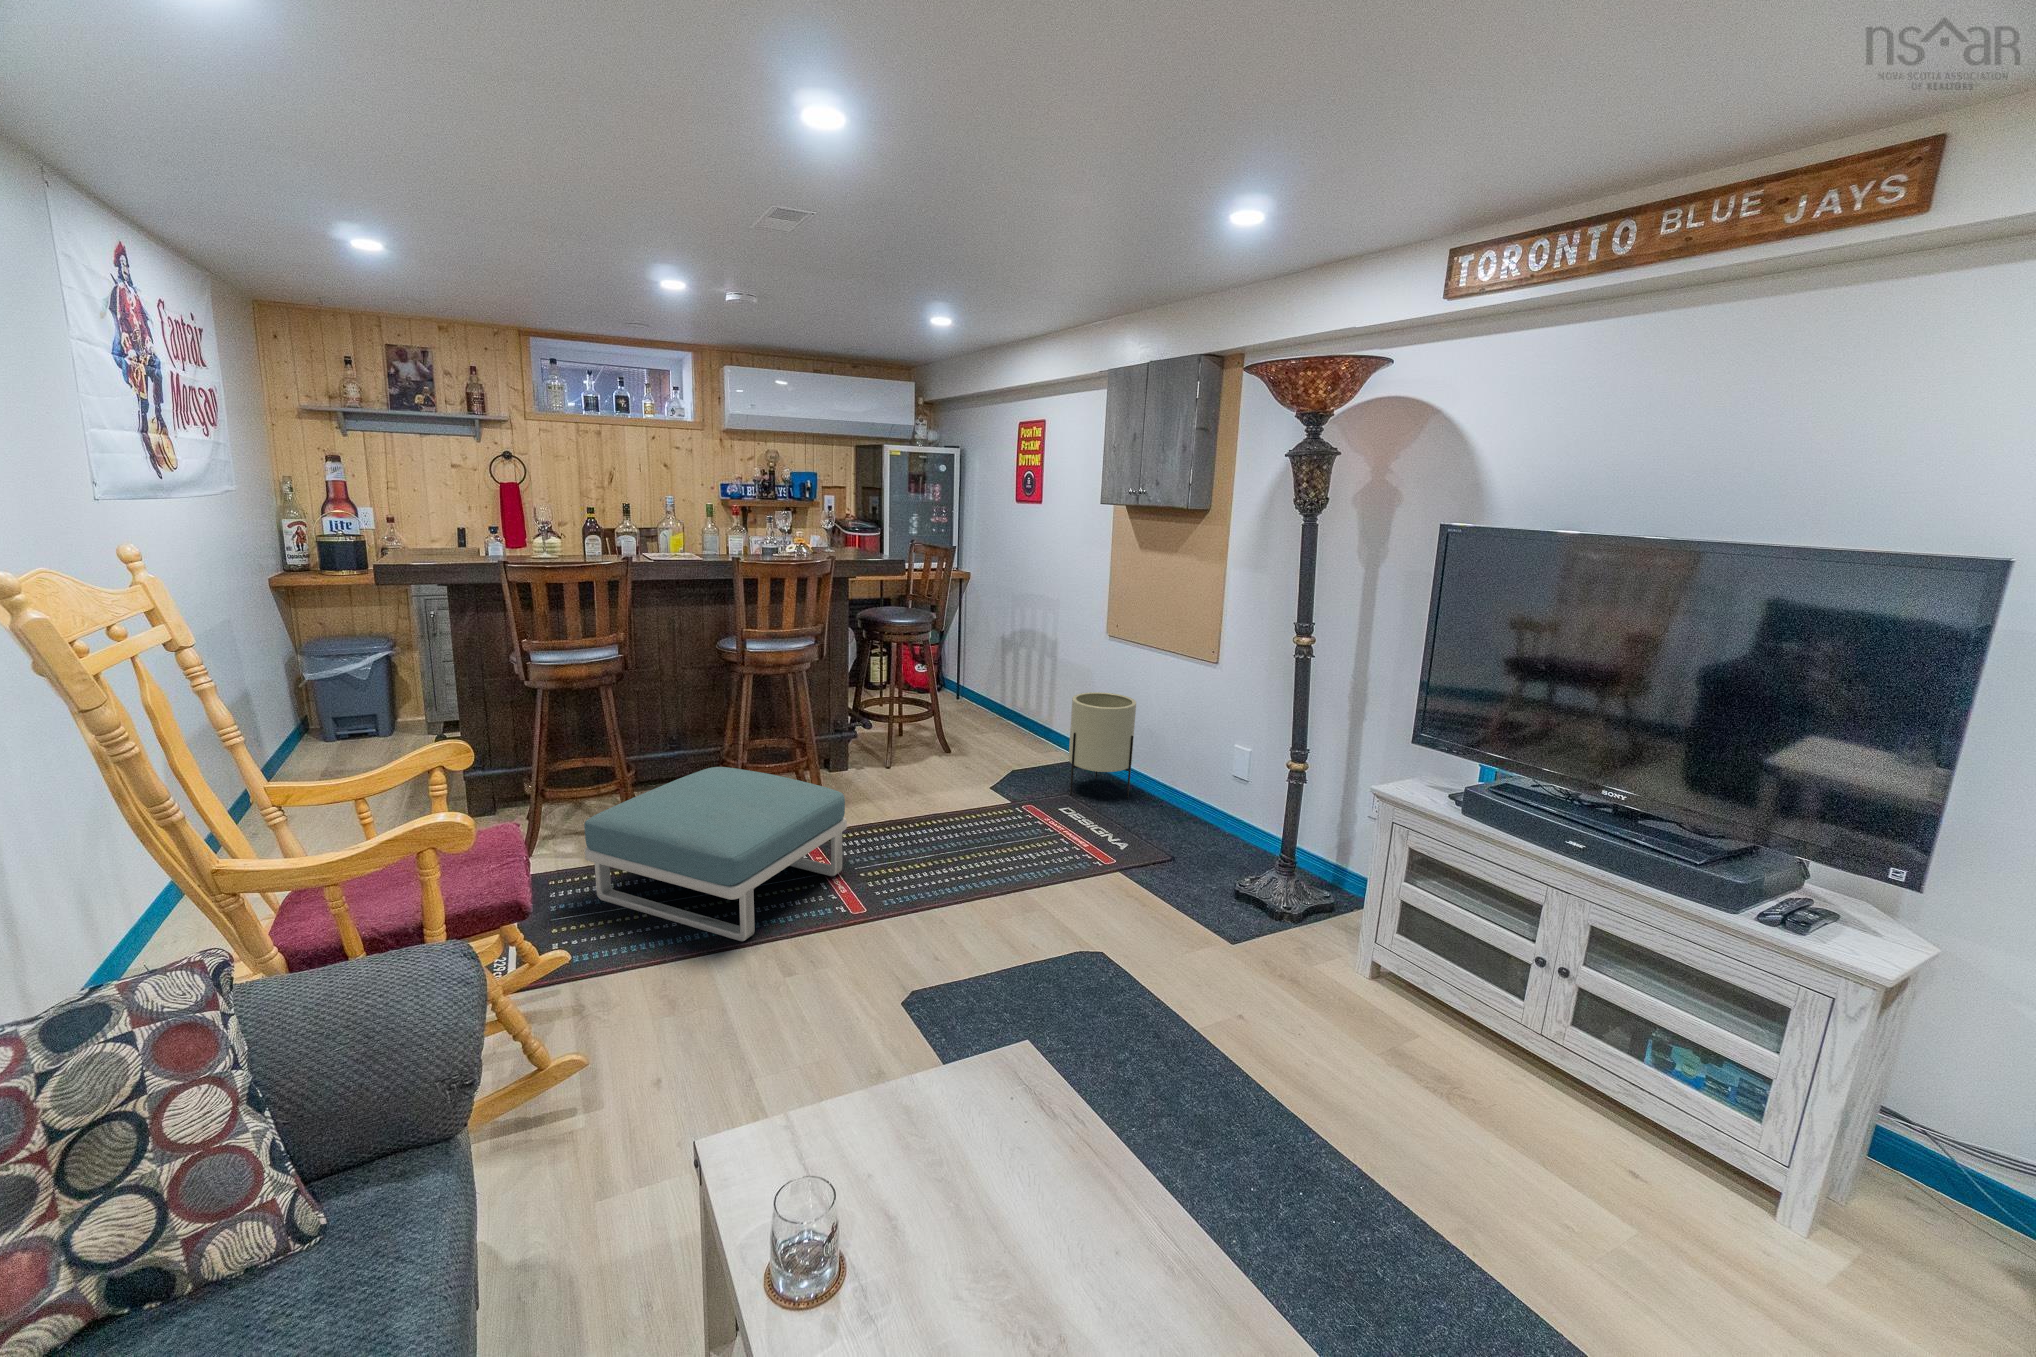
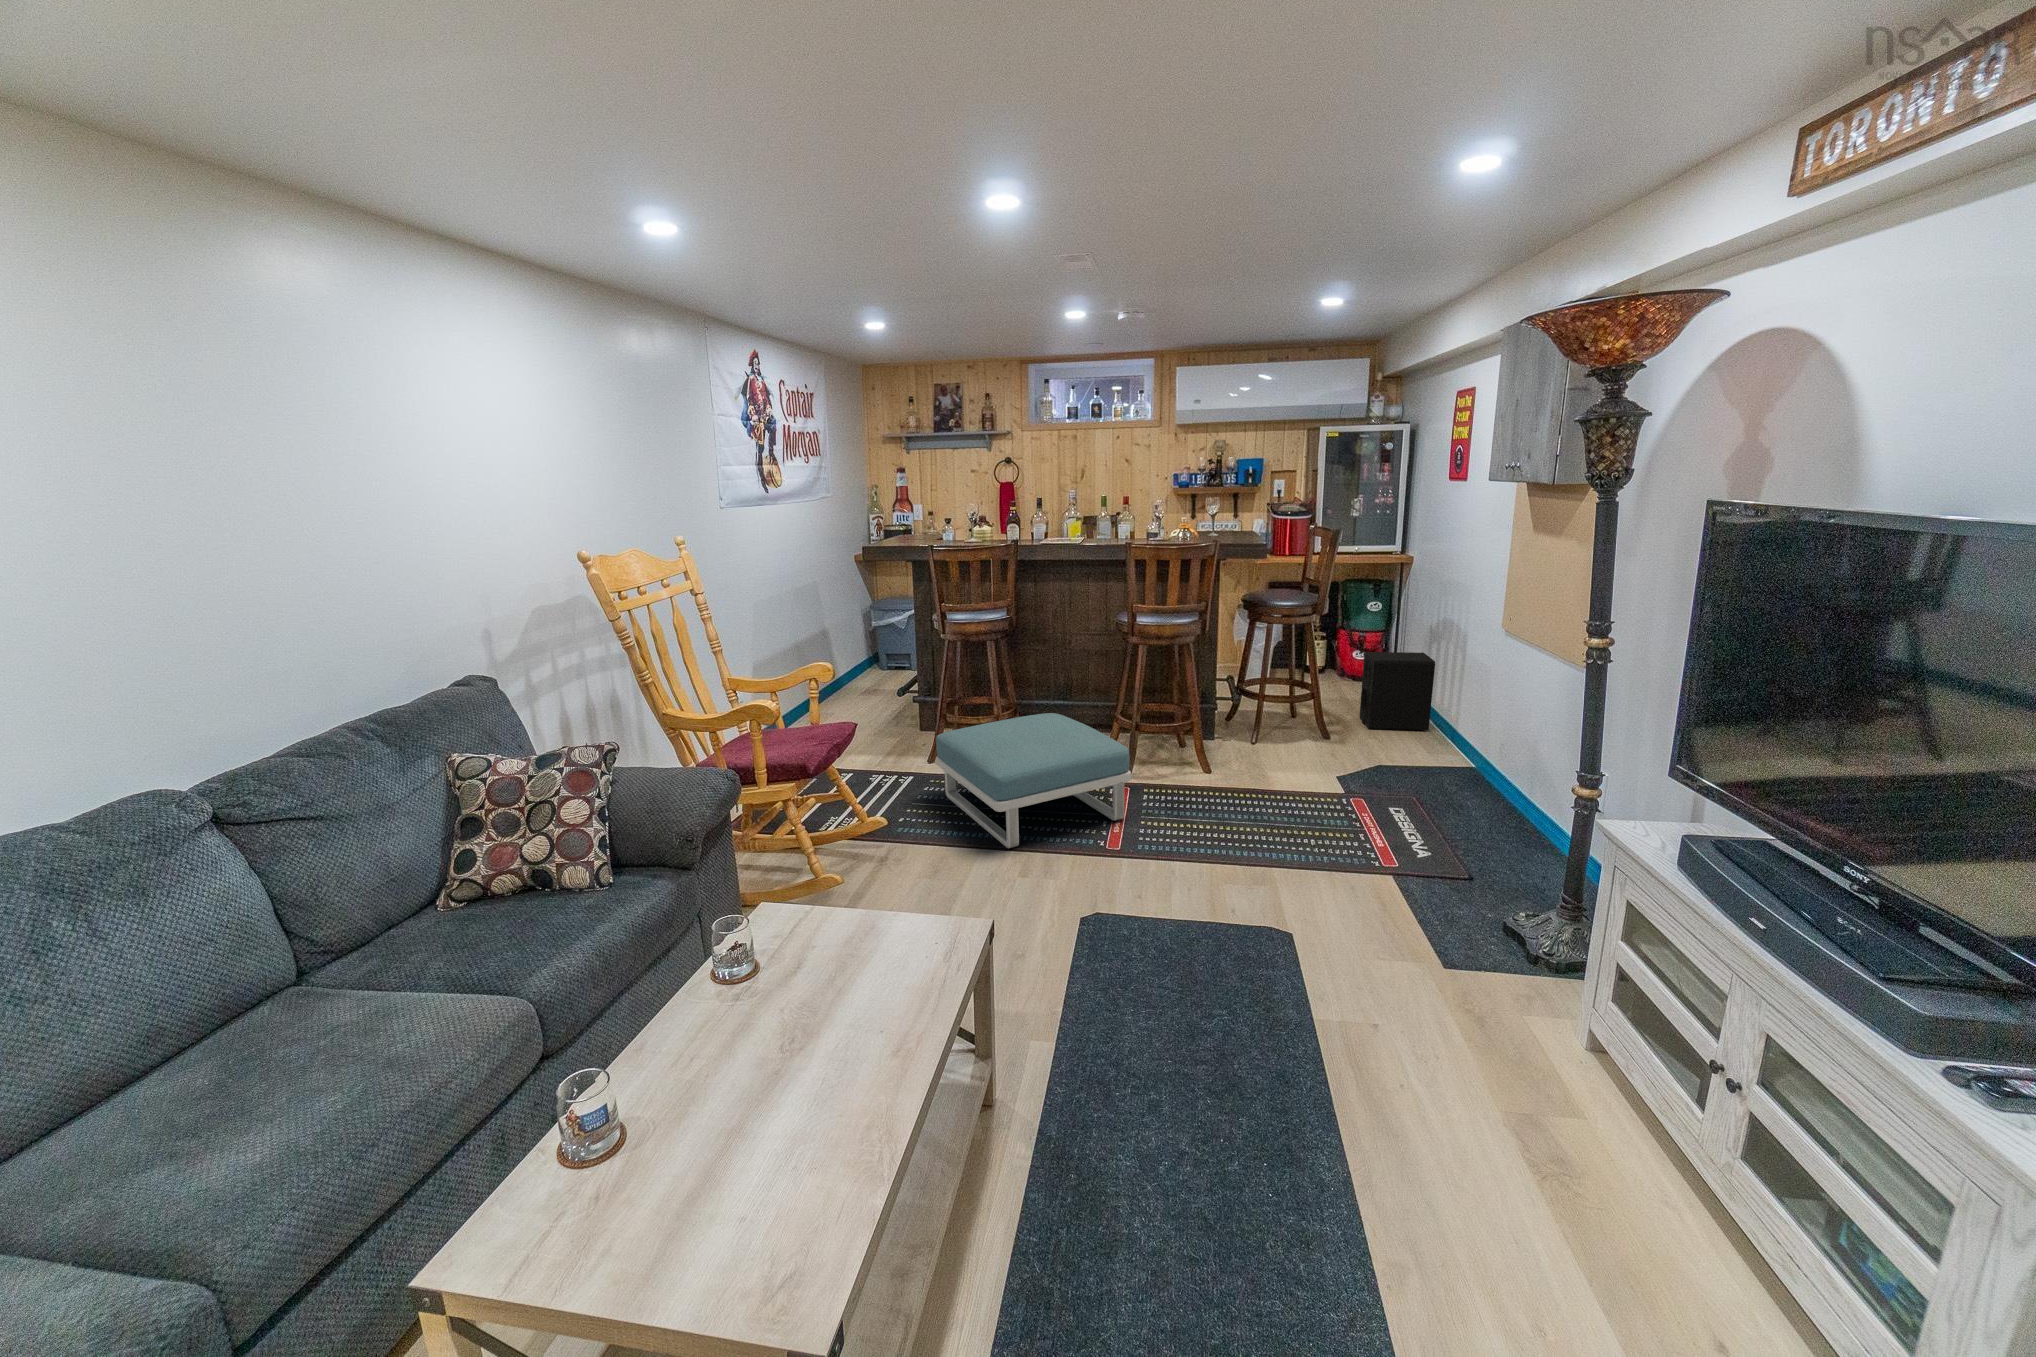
speaker: none [957,661,1021,736] -> present [1360,652,1435,730]
planter: present [1069,692,1136,798] -> none [1423,692,1520,821]

